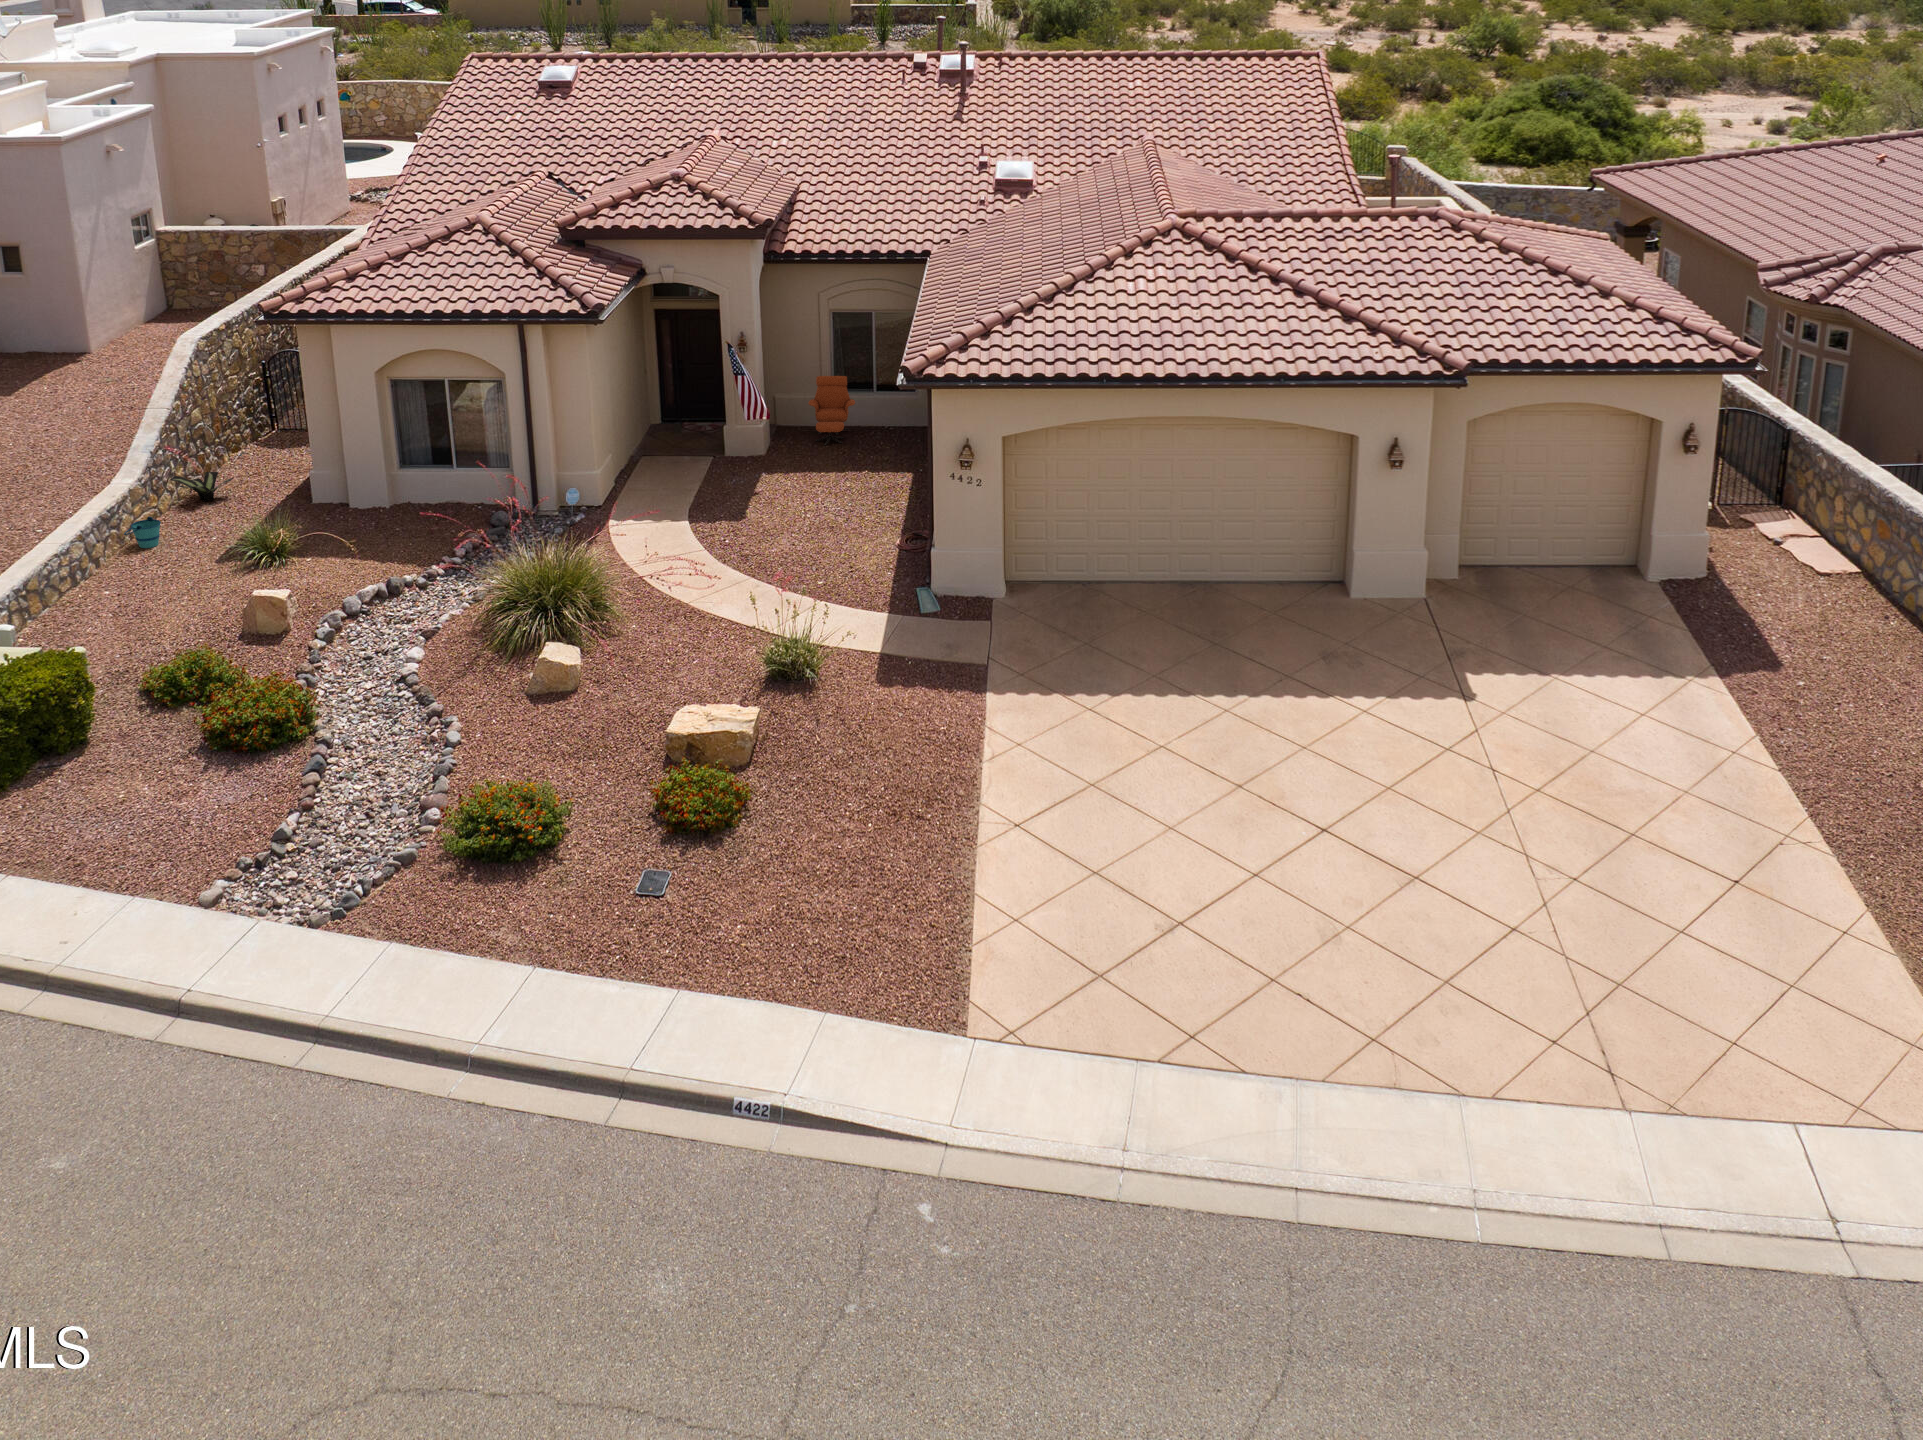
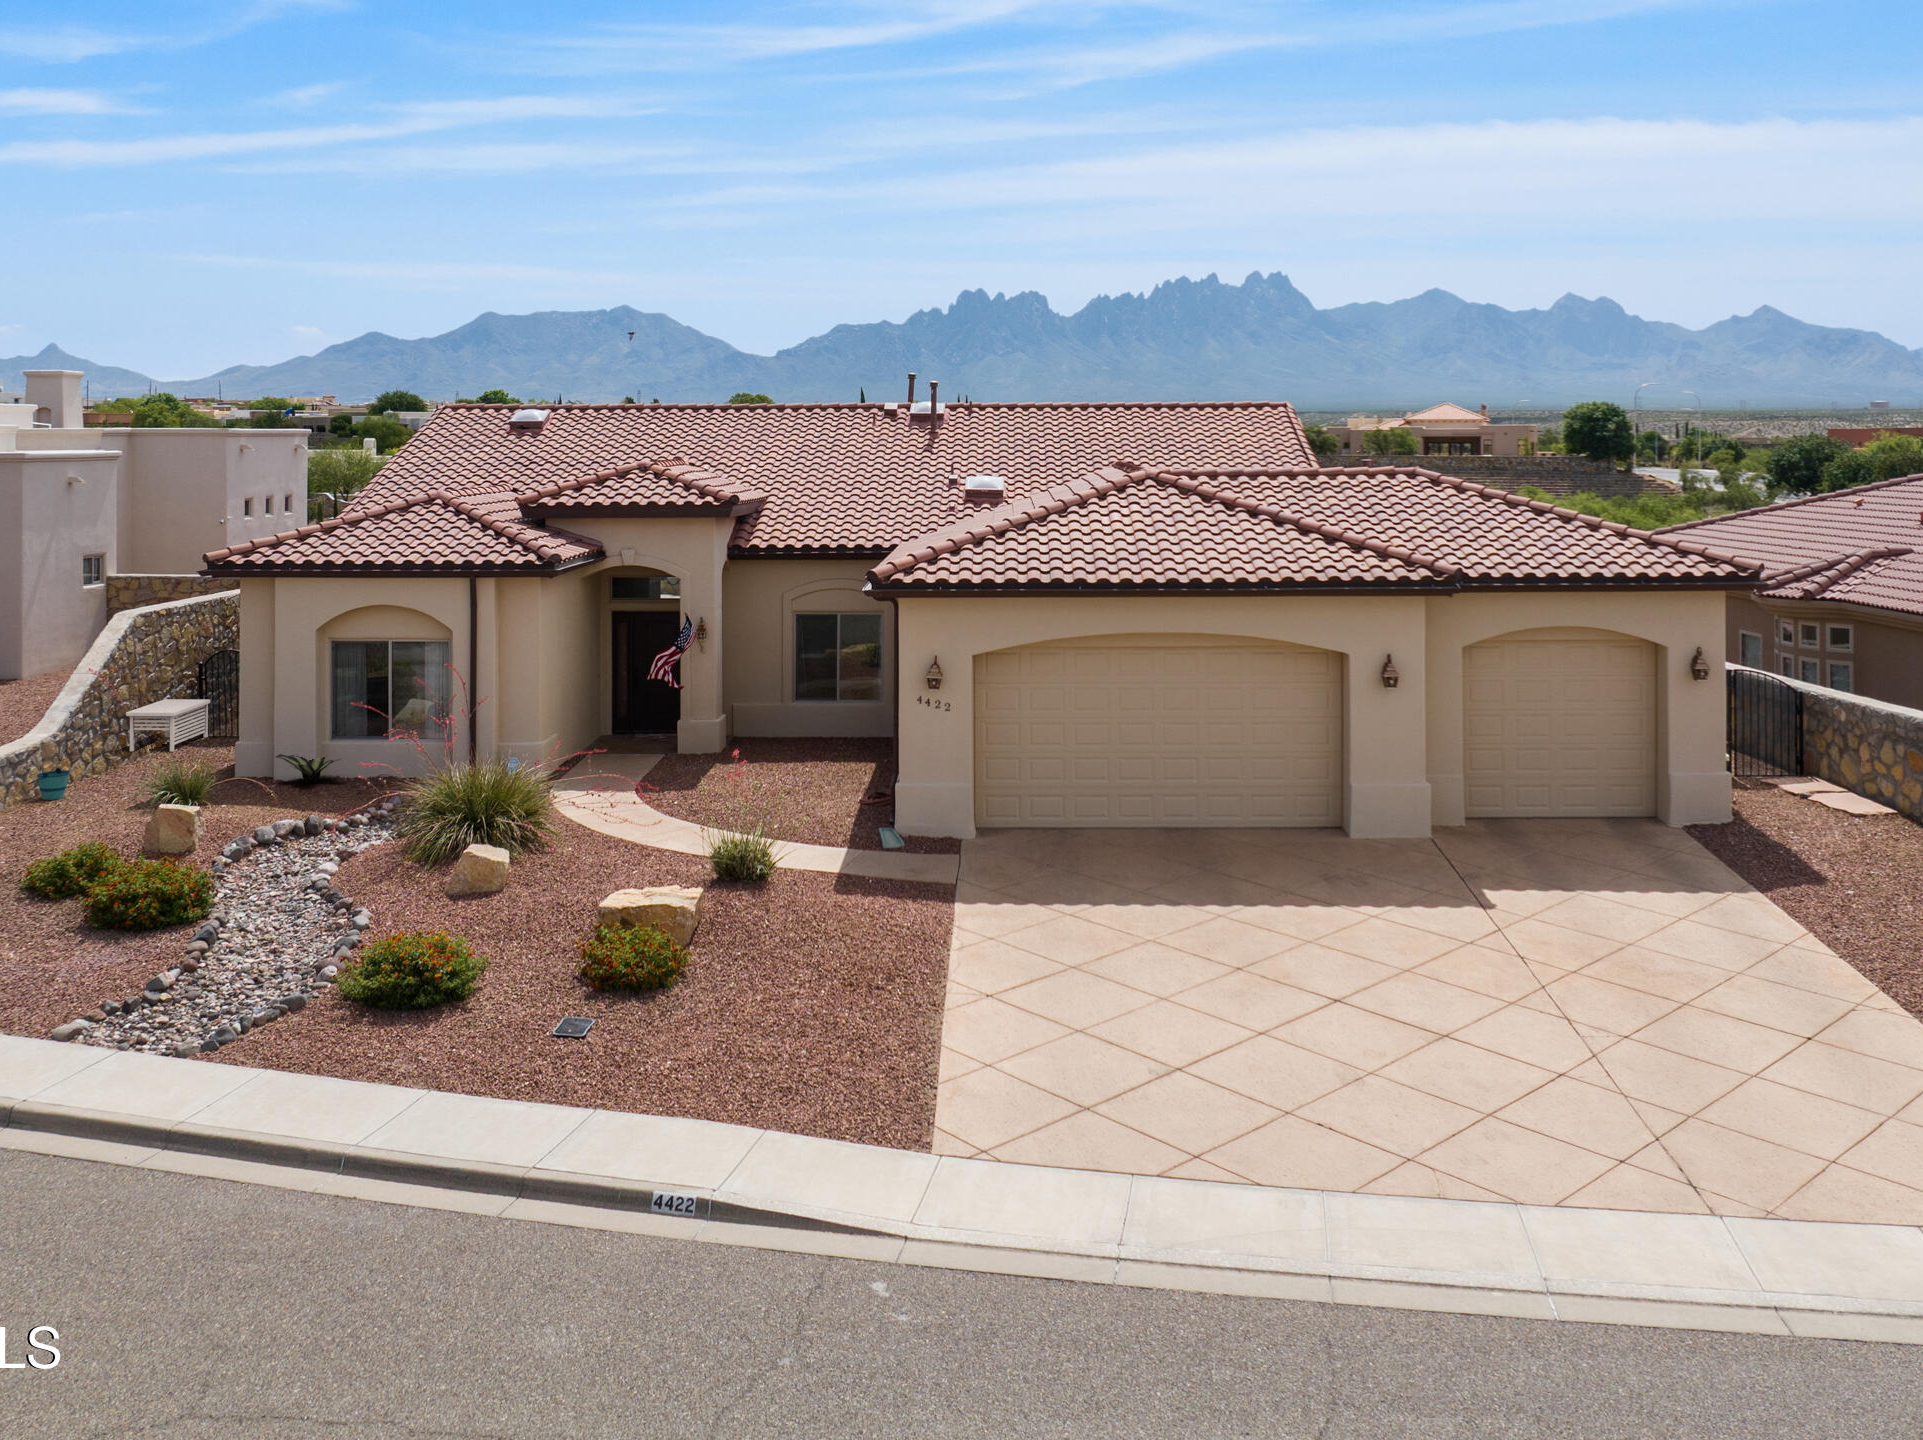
lounge chair: present [808,376,855,445] -> none [768,673,817,740]
storage bench: none [202,412,280,470] -> present [126,699,210,752]
potted plant: present [170,472,233,502] -> present [275,754,340,783]

